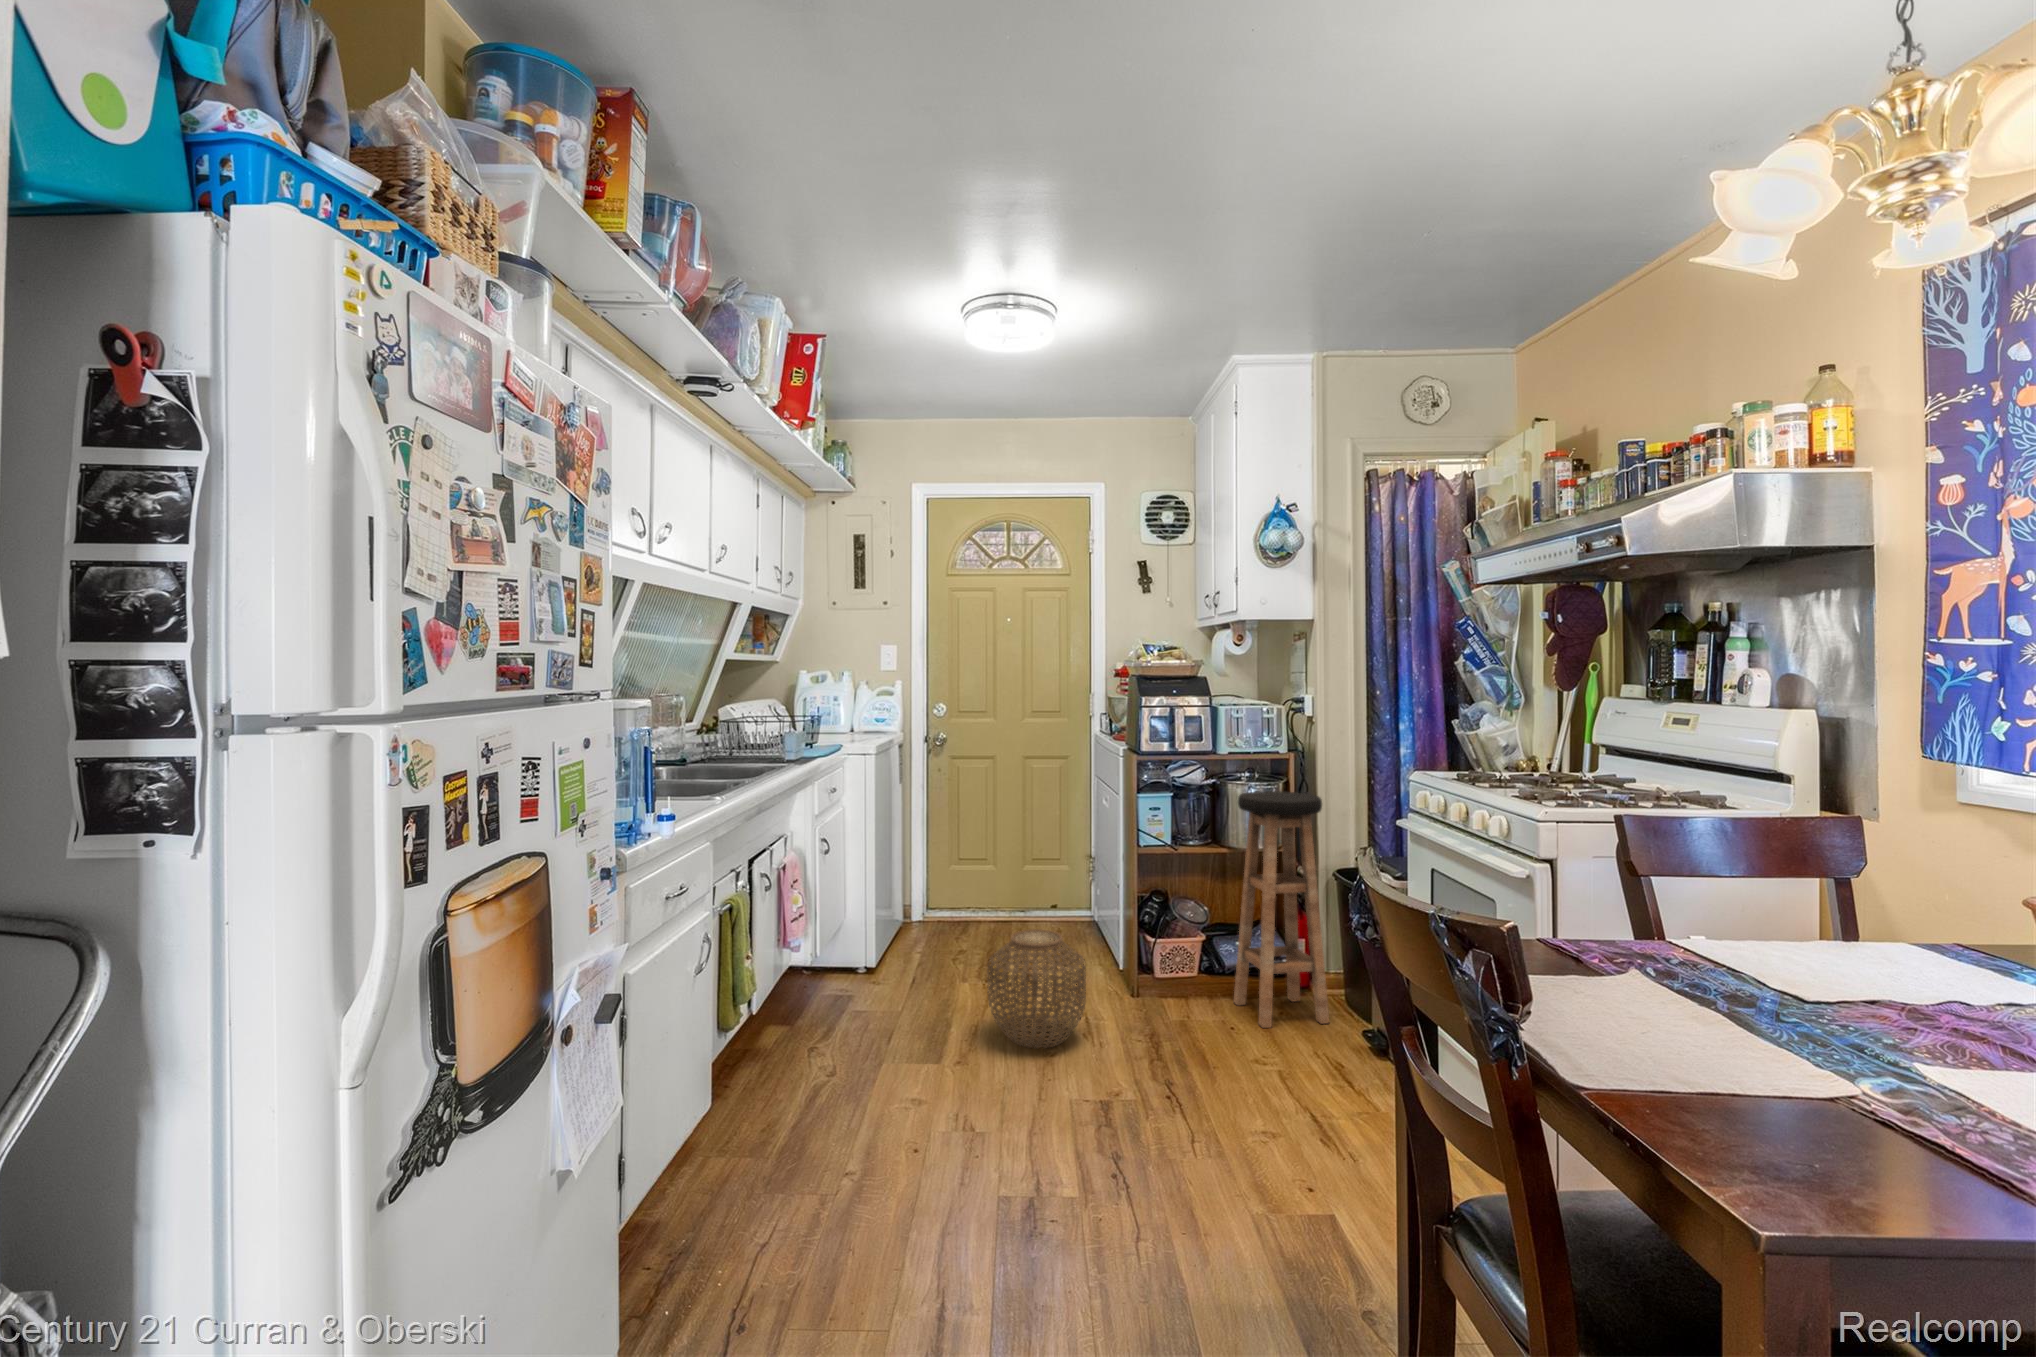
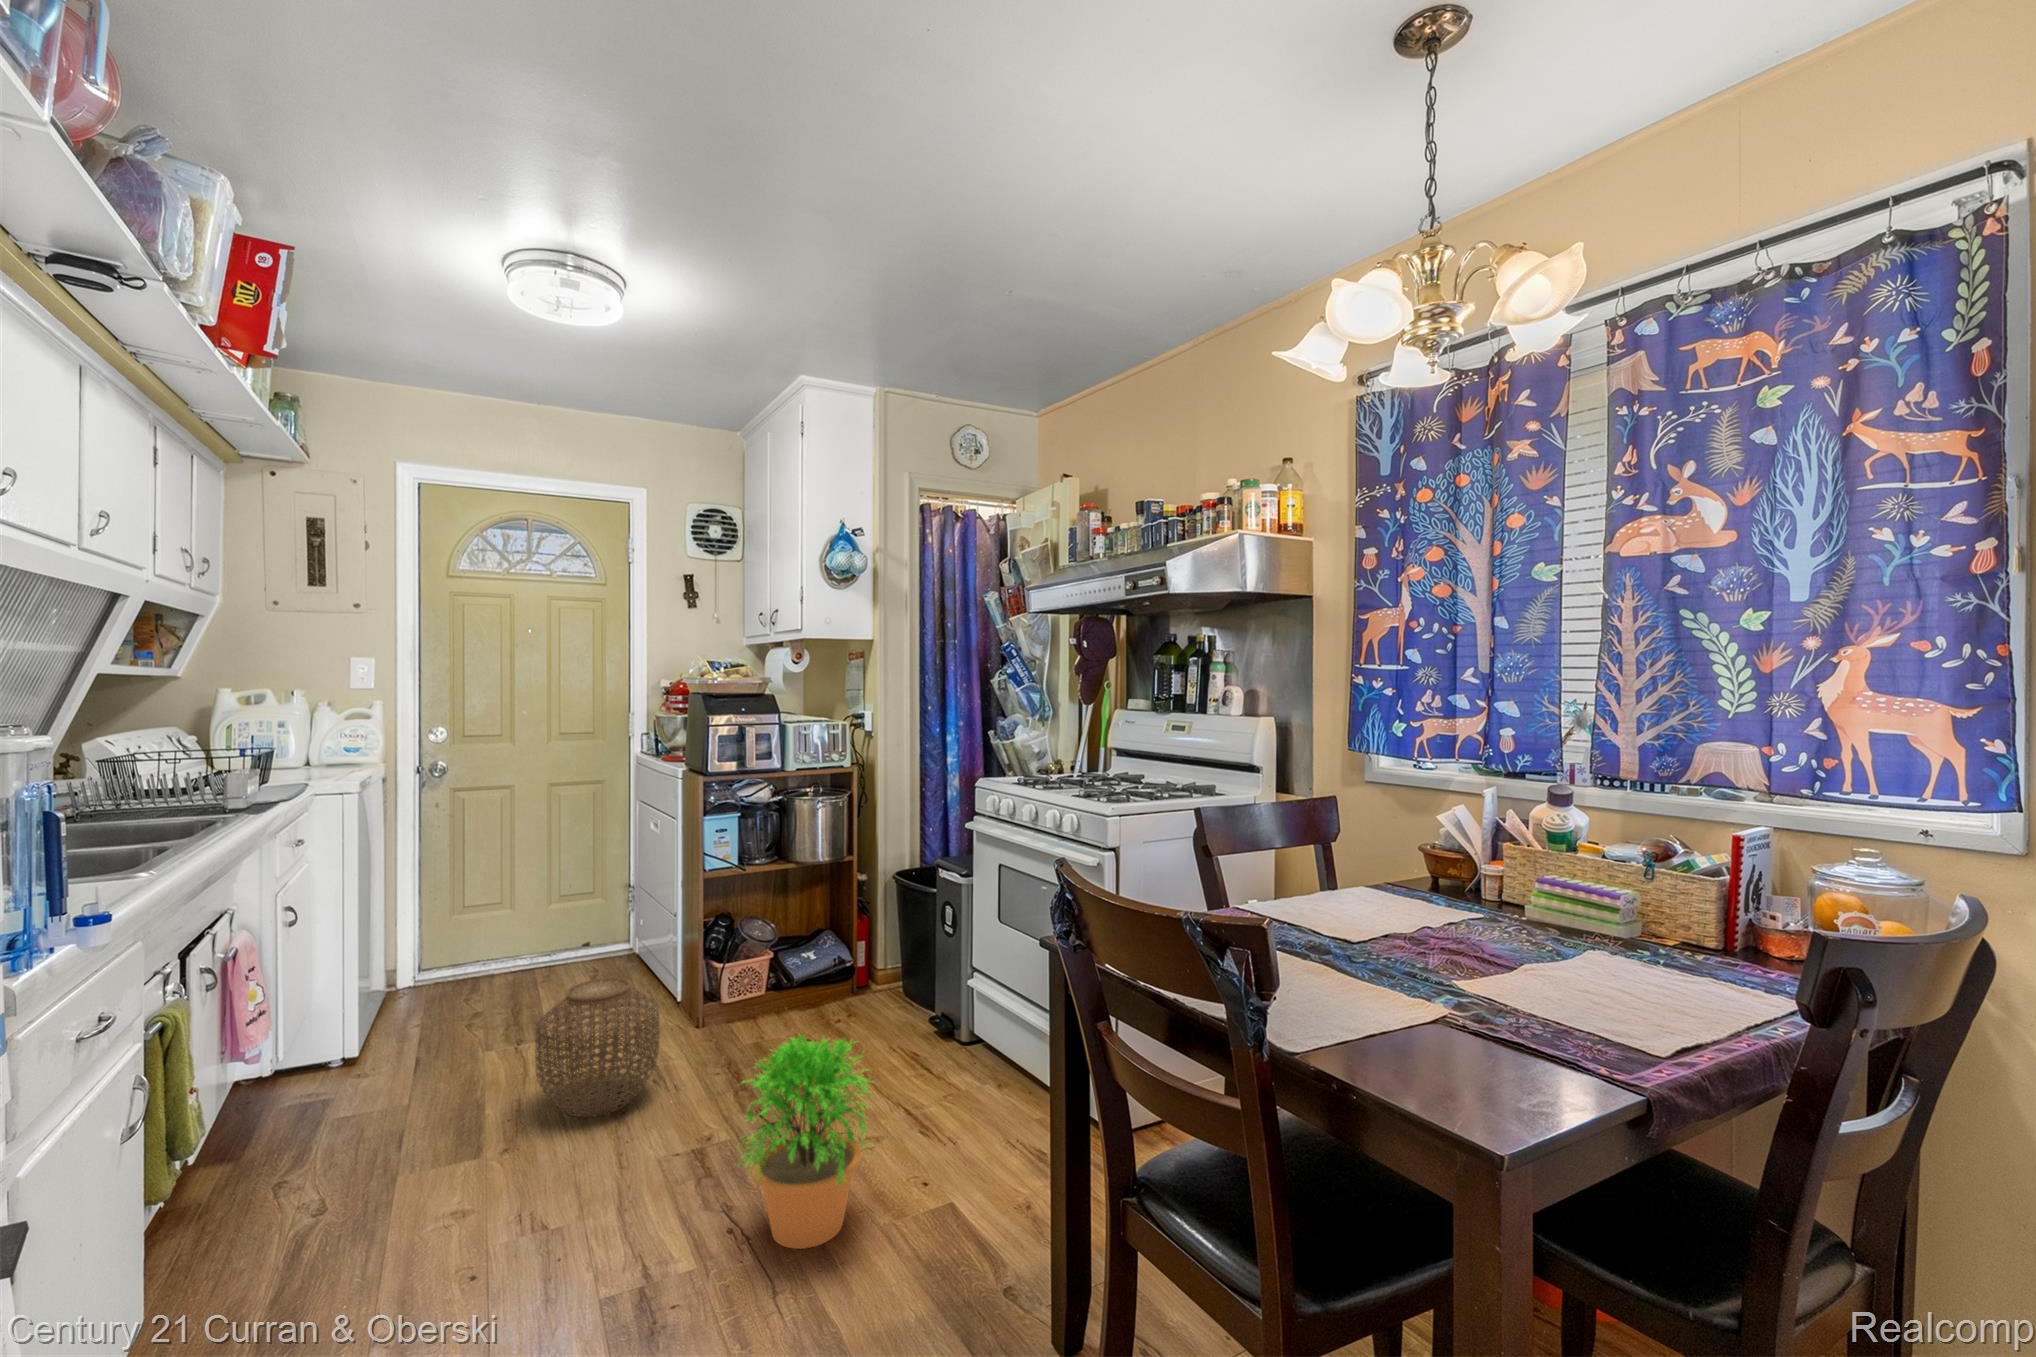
bar stool: present [1234,791,1330,1028] -> none [806,803,899,1036]
potted plant: none [1119,1008,1255,1215] -> present [737,1034,871,1249]

